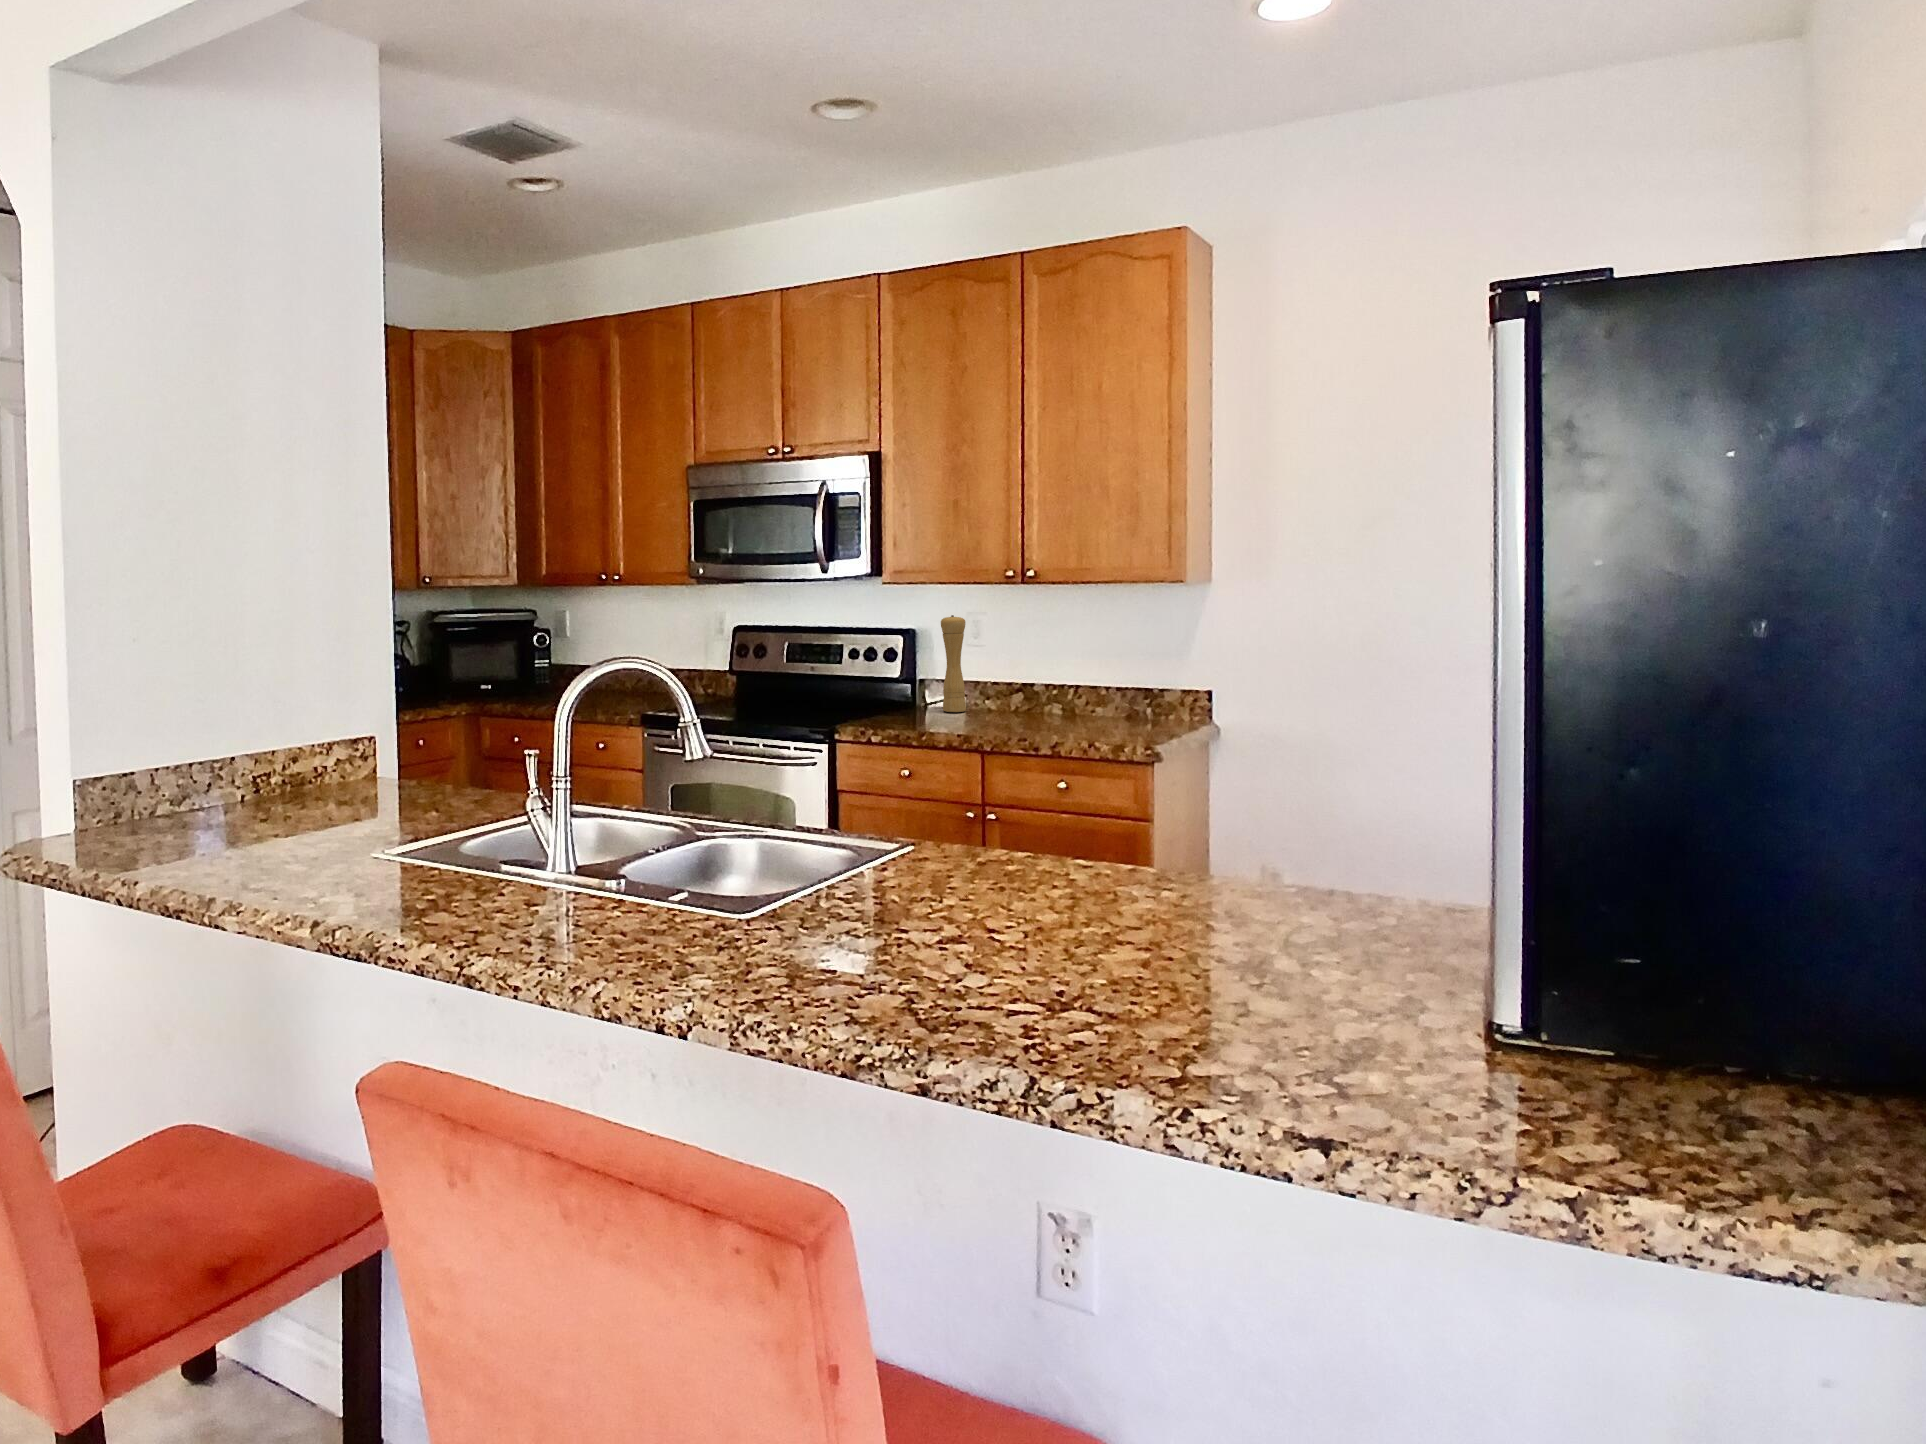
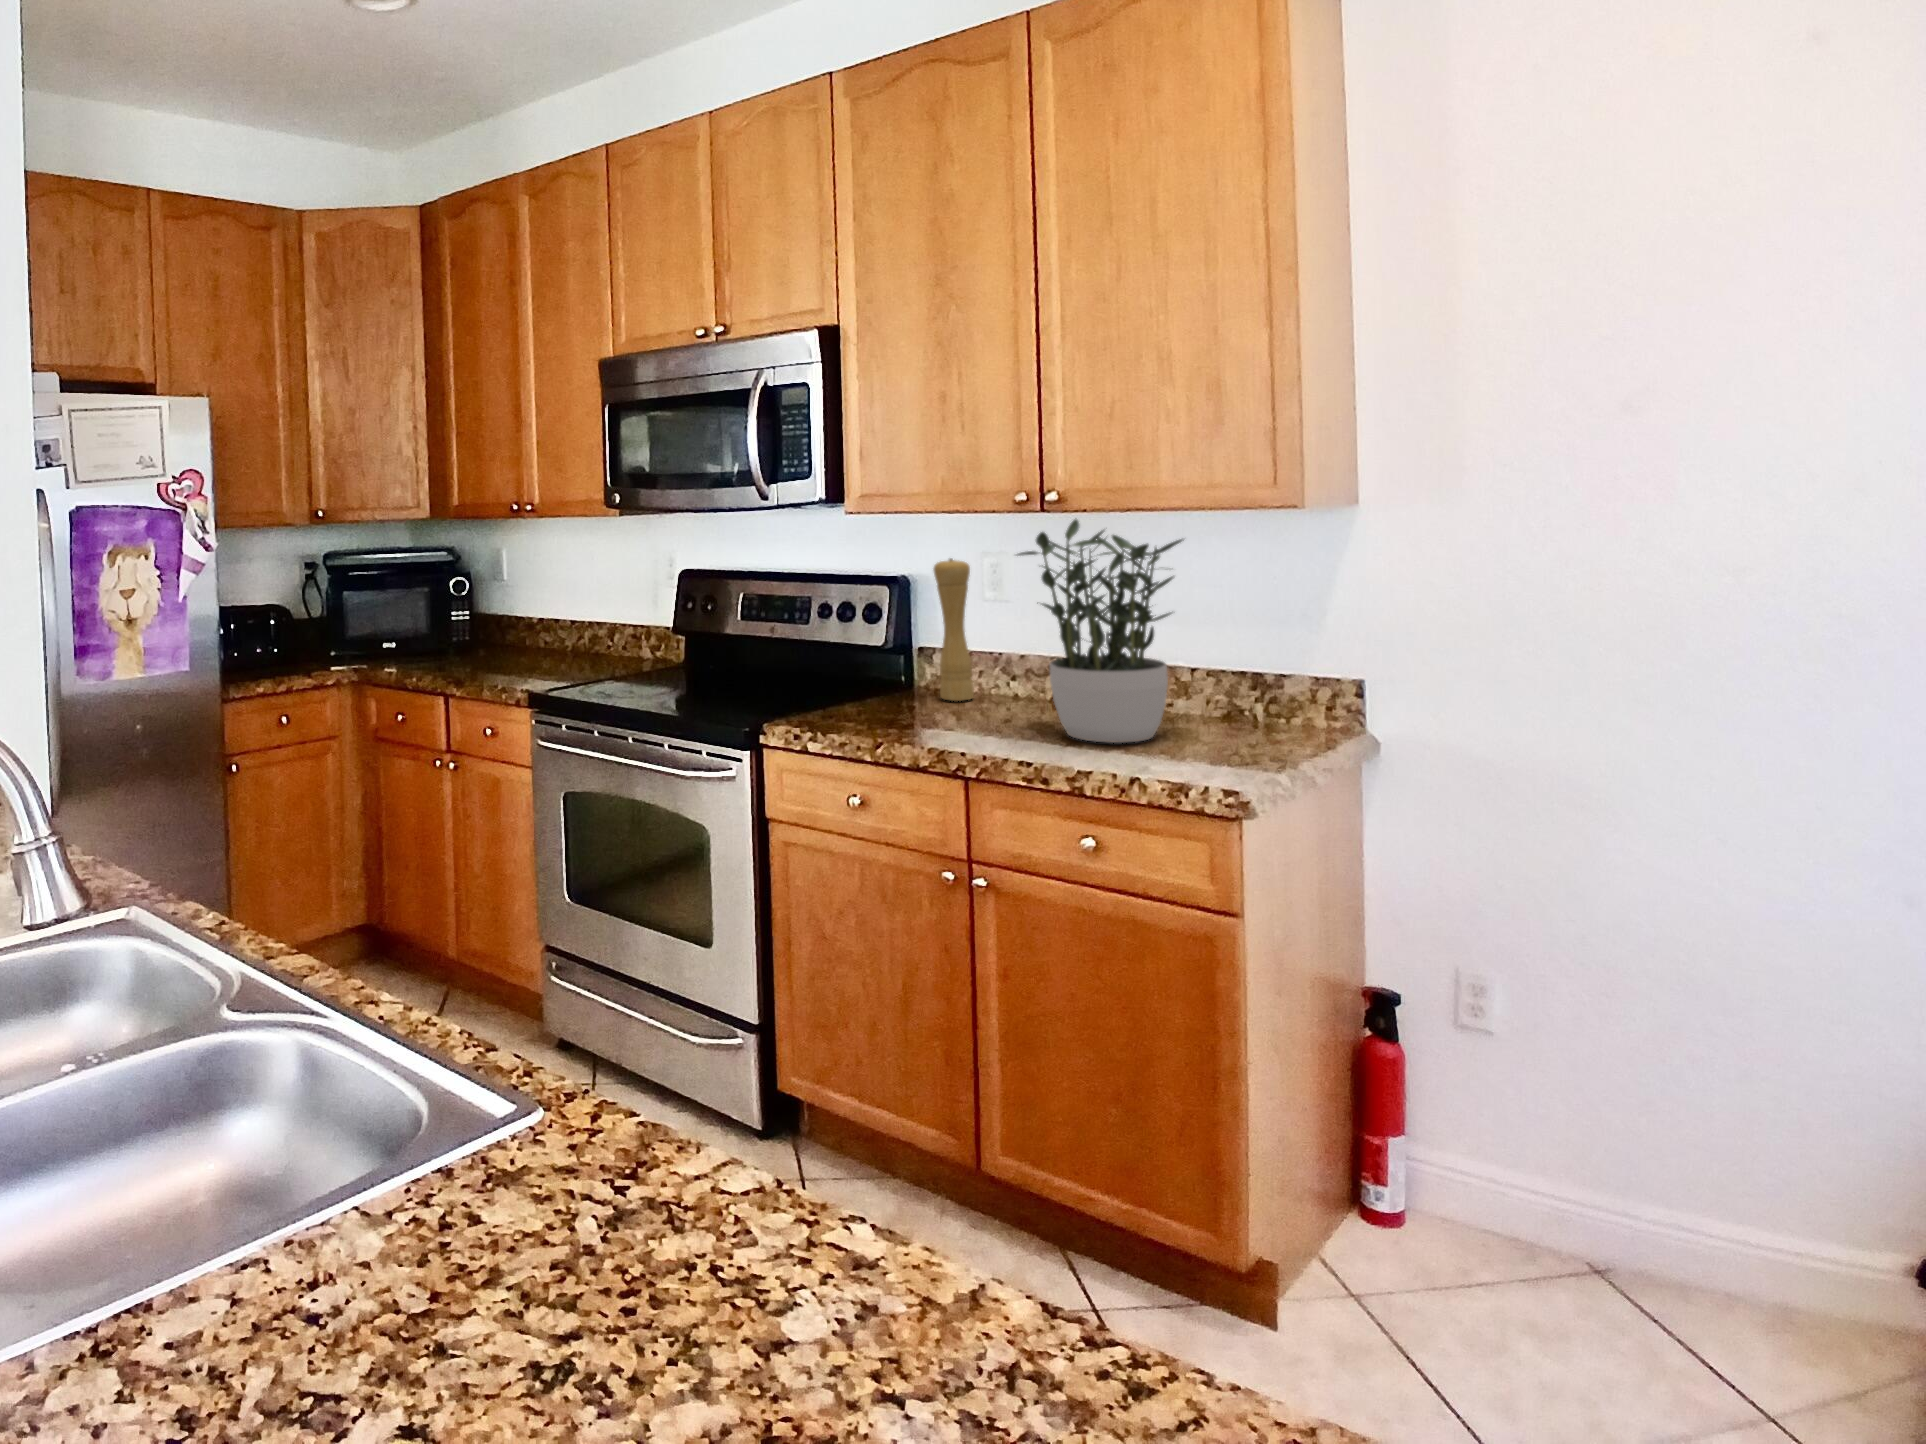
potted plant: none [1005,588,1113,730] -> present [1017,519,1184,743]

